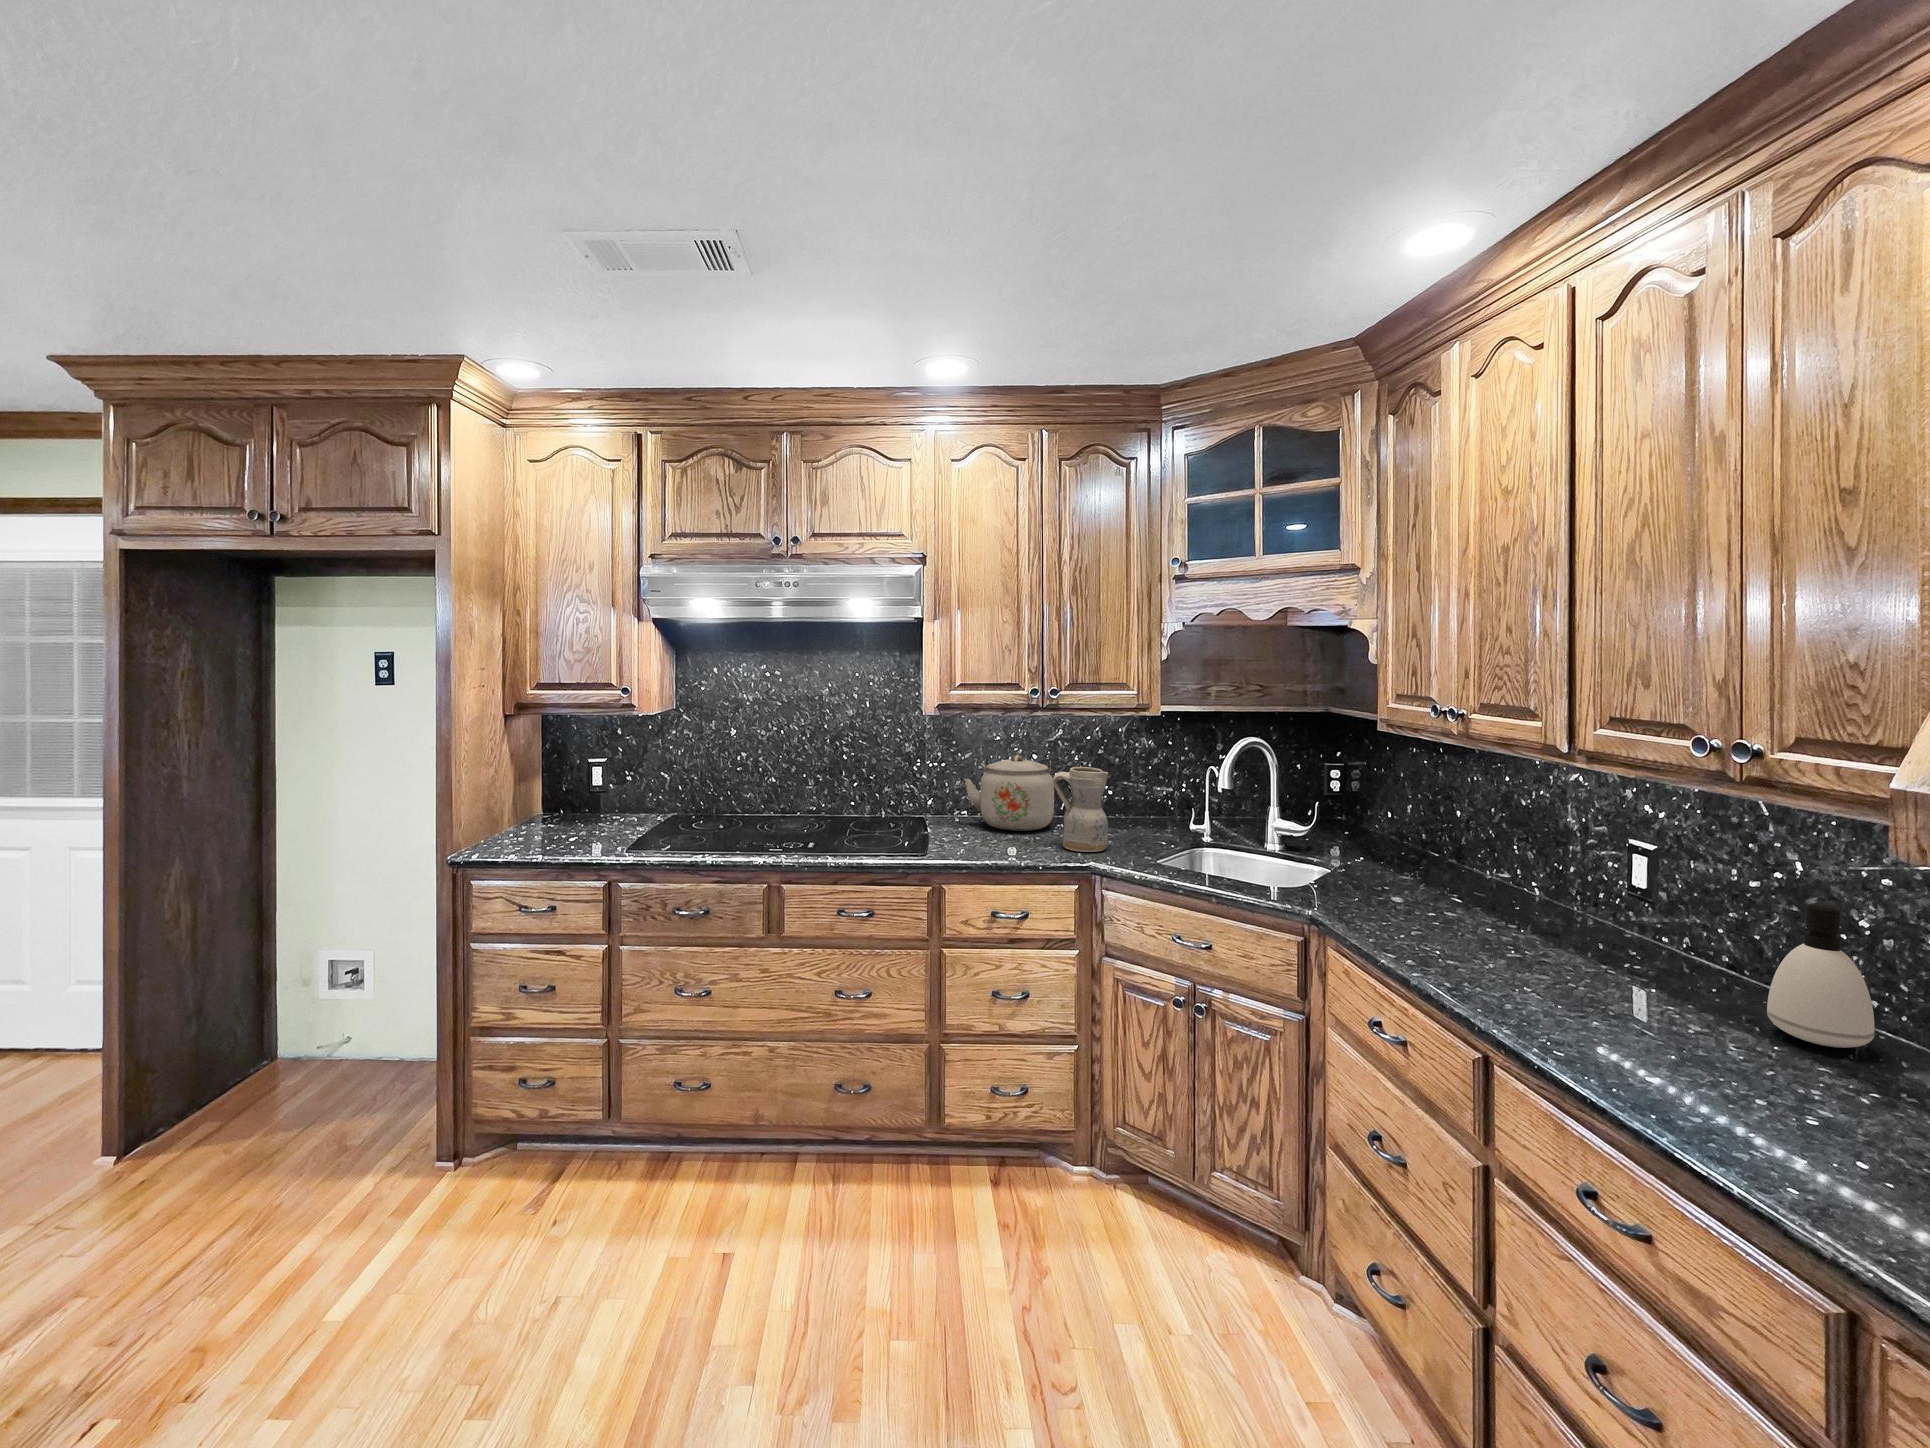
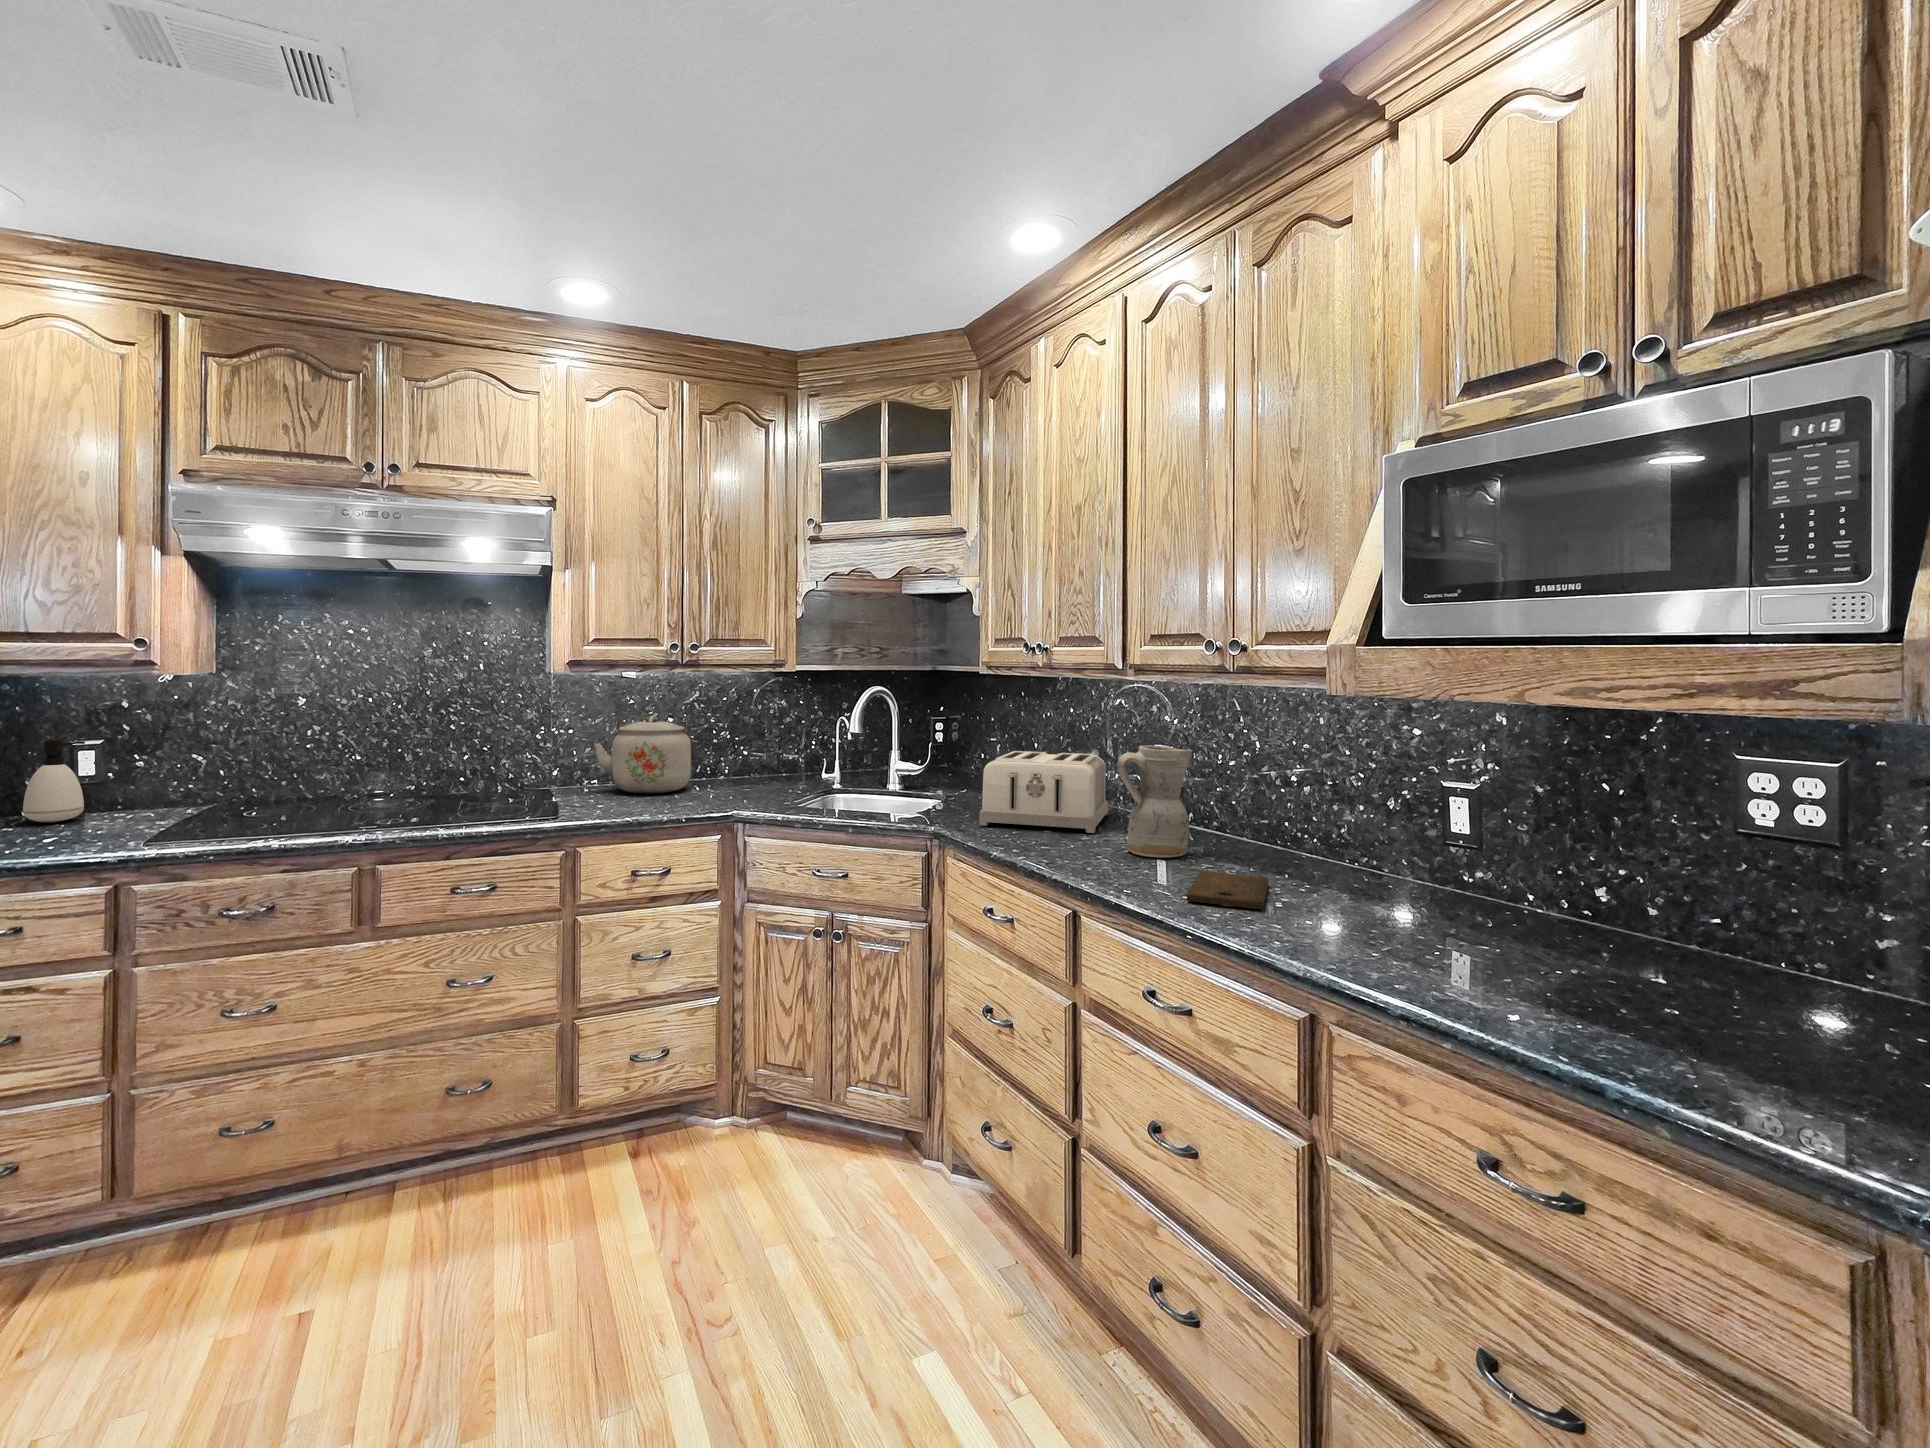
ceramic pitcher: present [1053,767,1108,852] -> present [1117,745,1192,858]
toaster: none [1369,824,1551,944] -> present [979,751,1108,833]
soap dispenser: present [1767,903,1875,1048] -> present [23,739,85,822]
cutting board: none [1664,1040,1811,1130] -> present [1187,871,1268,909]

